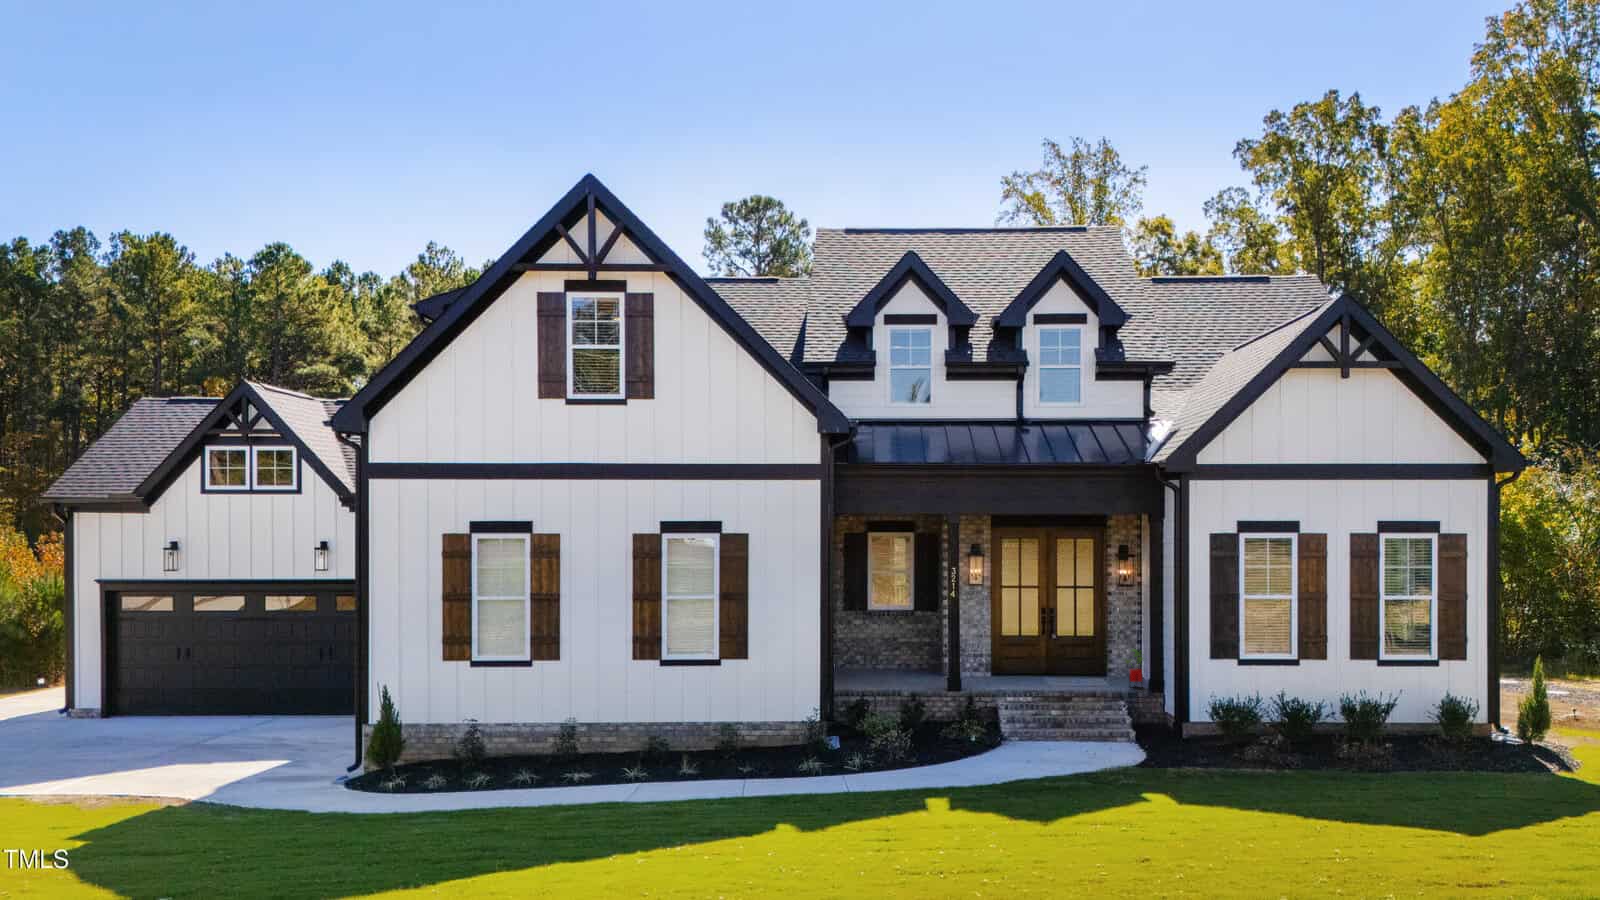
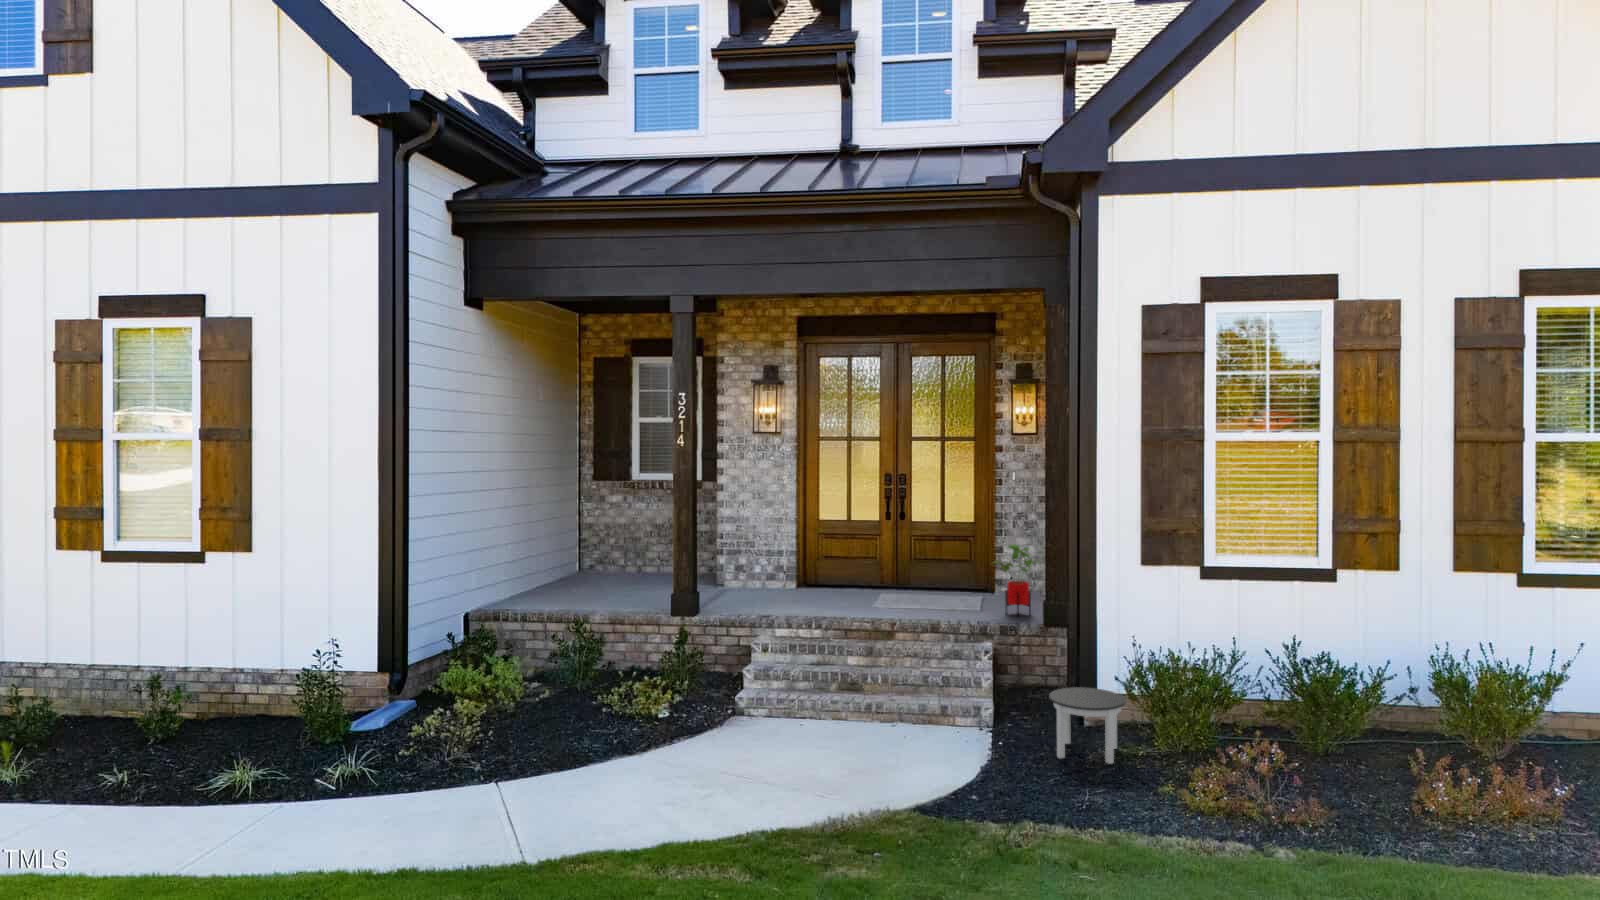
round table: none [1173,718,1209,751] -> present [1049,687,1126,764]

